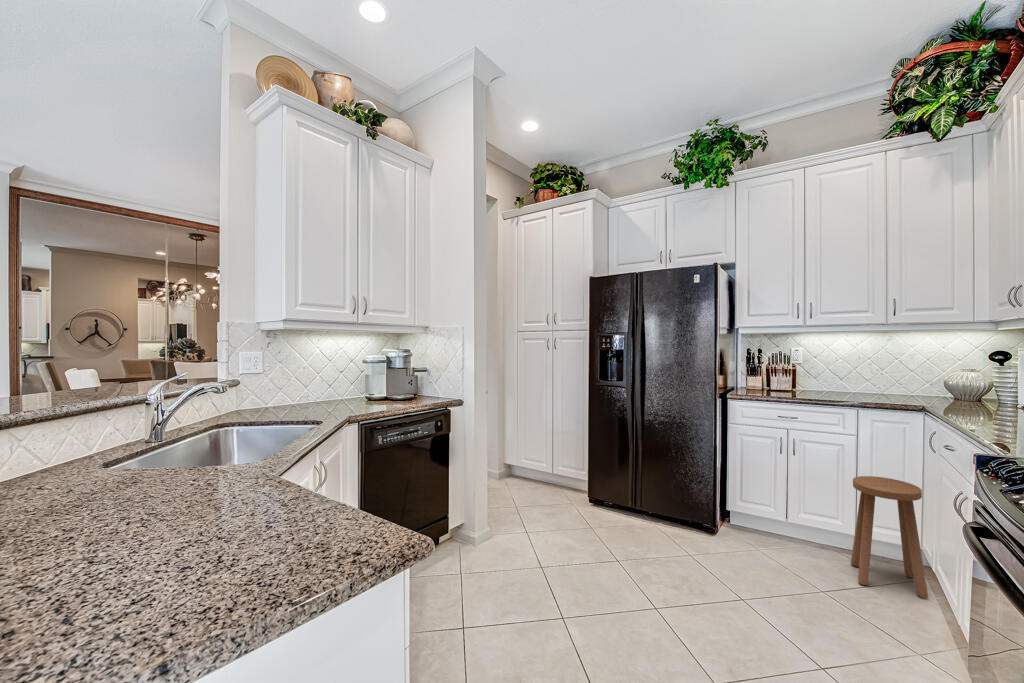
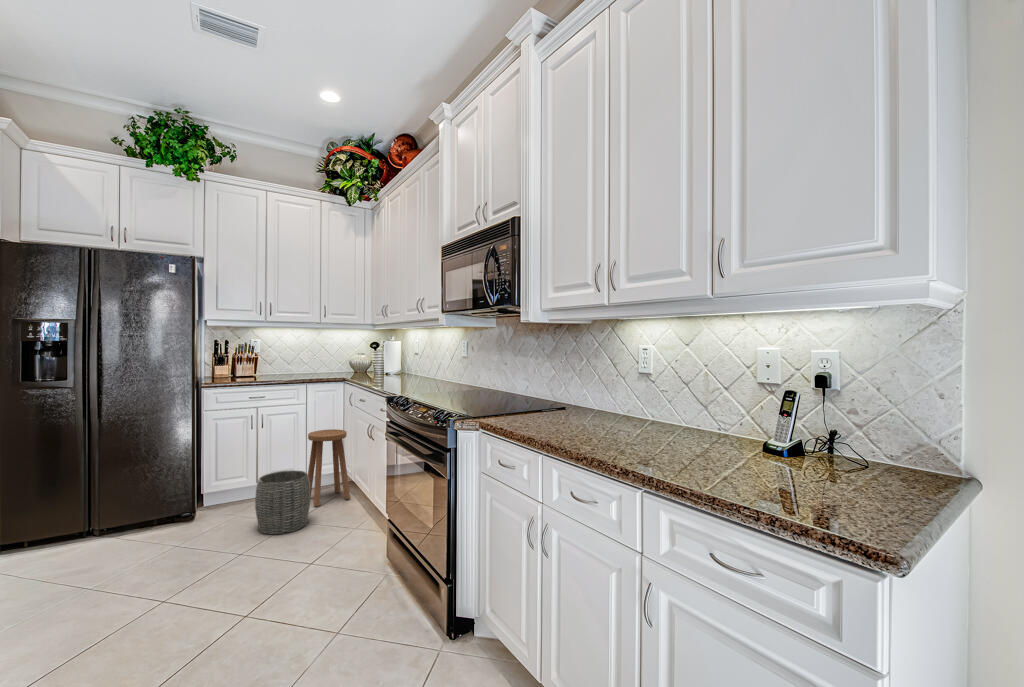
woven basket: none [763,516,840,608] -> present [255,470,310,534]

